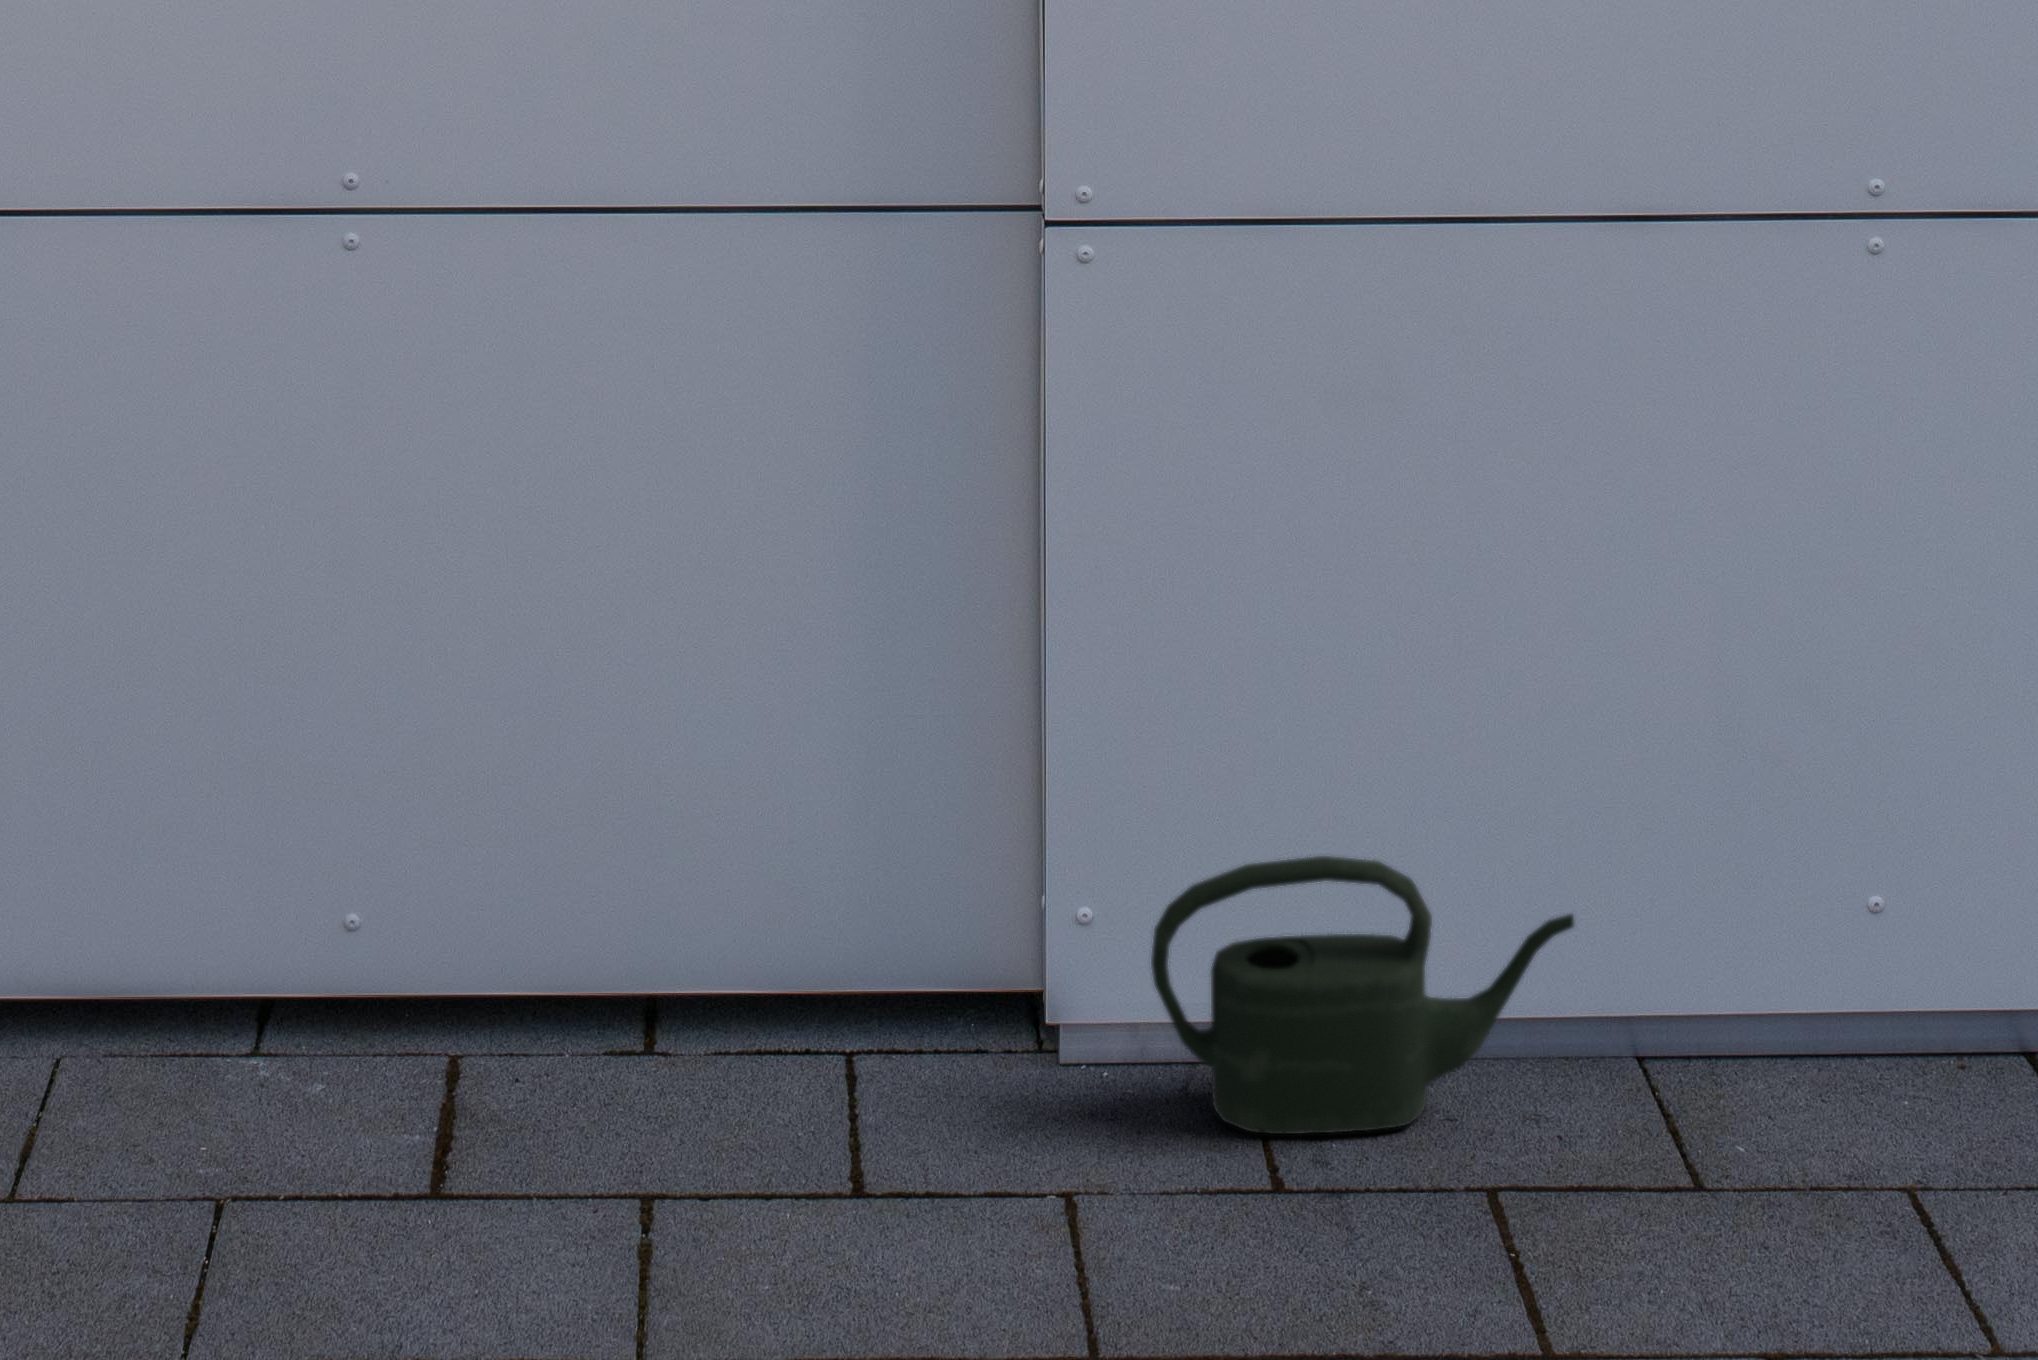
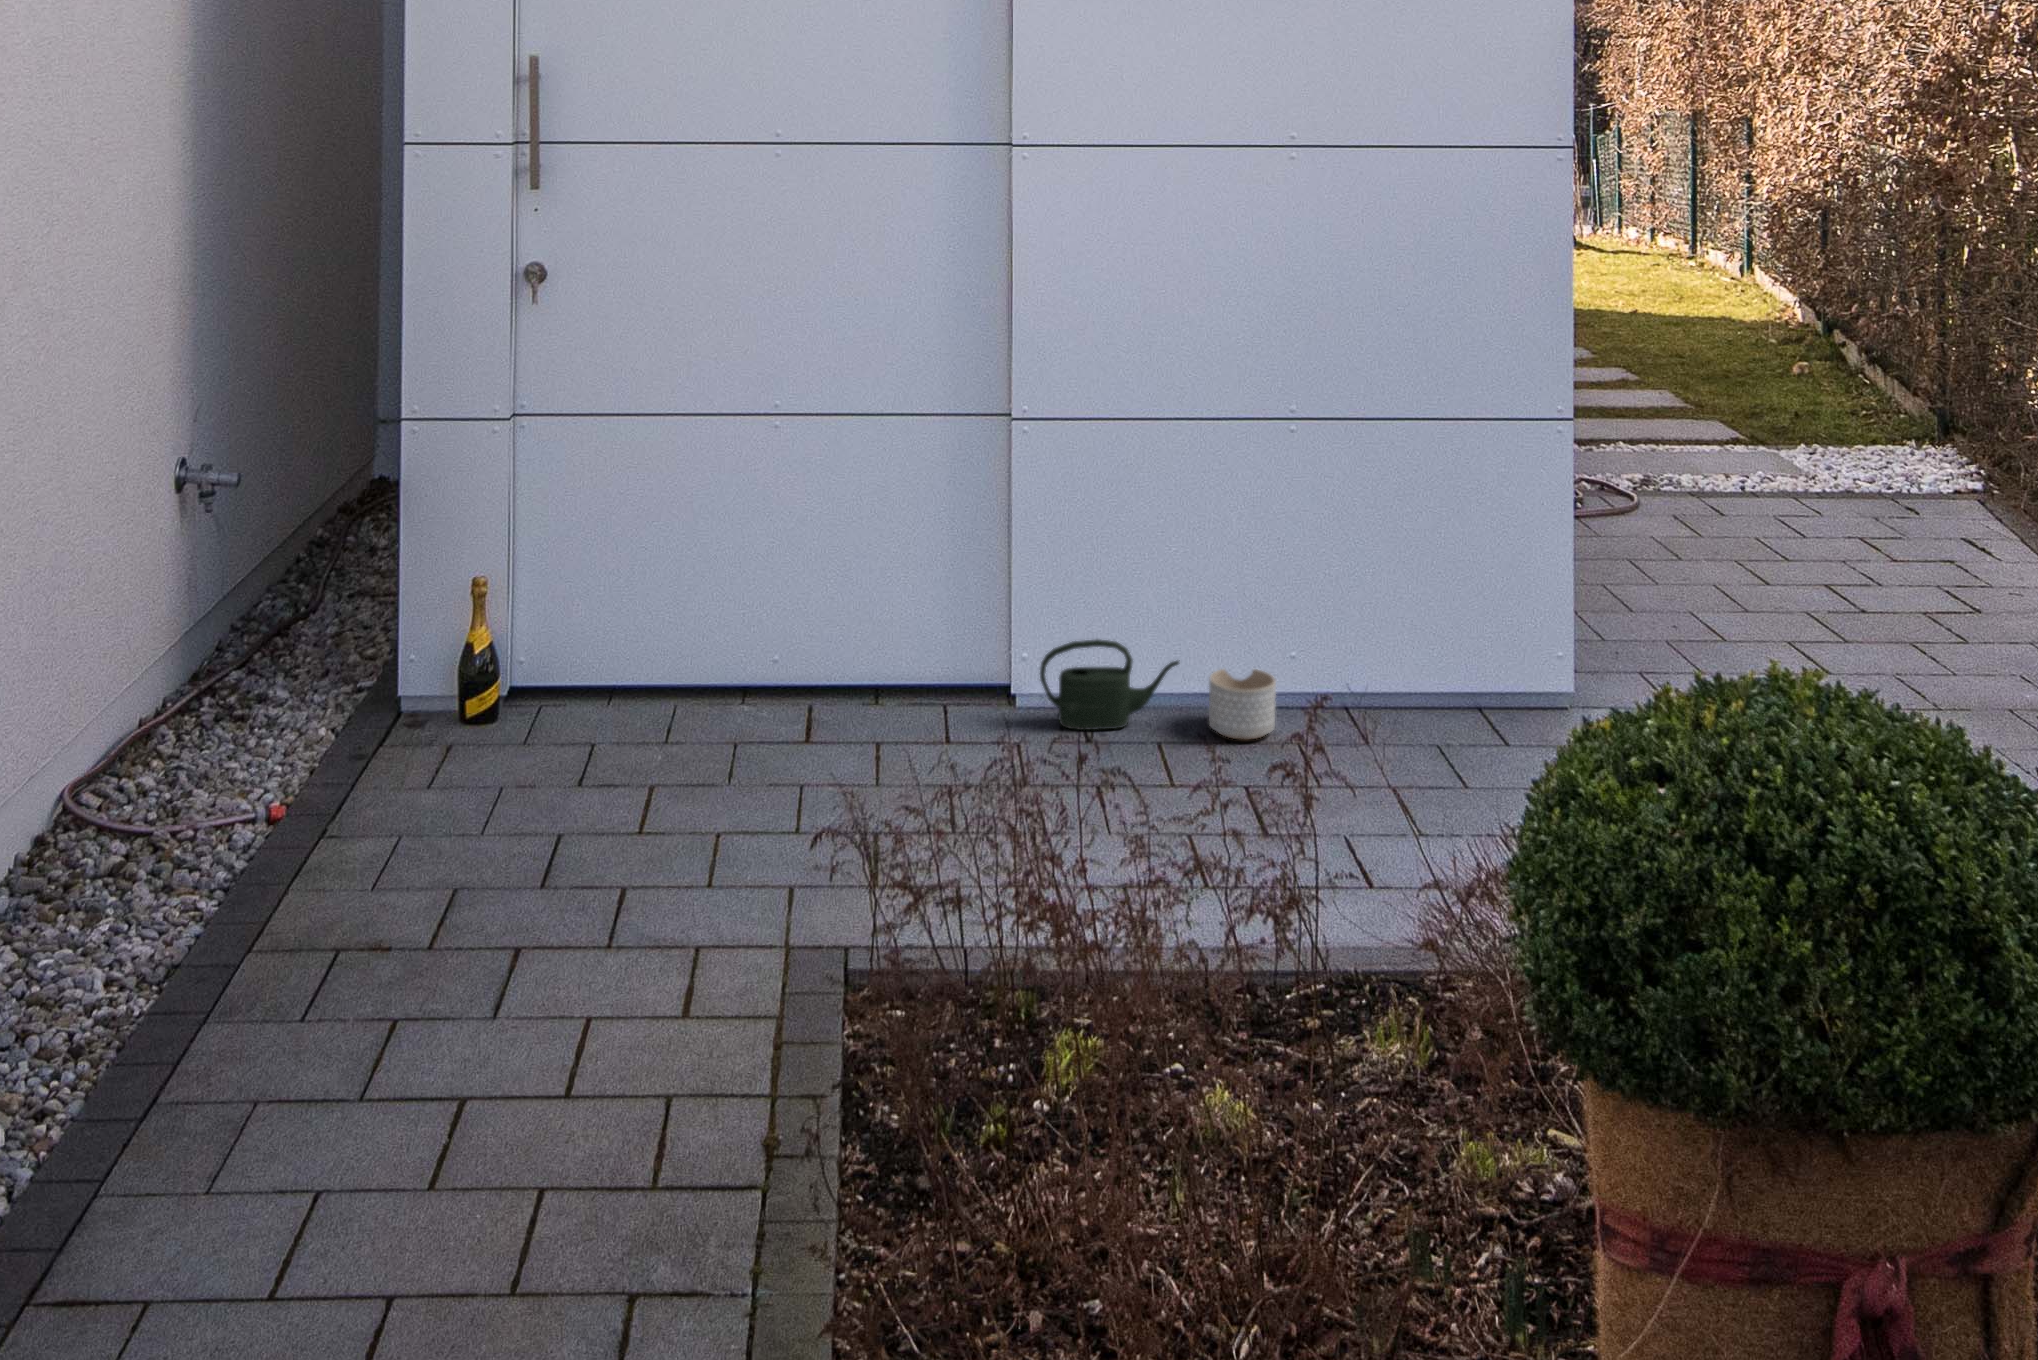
planter: none [1668,927,1875,1165] -> present [1209,669,1276,740]

